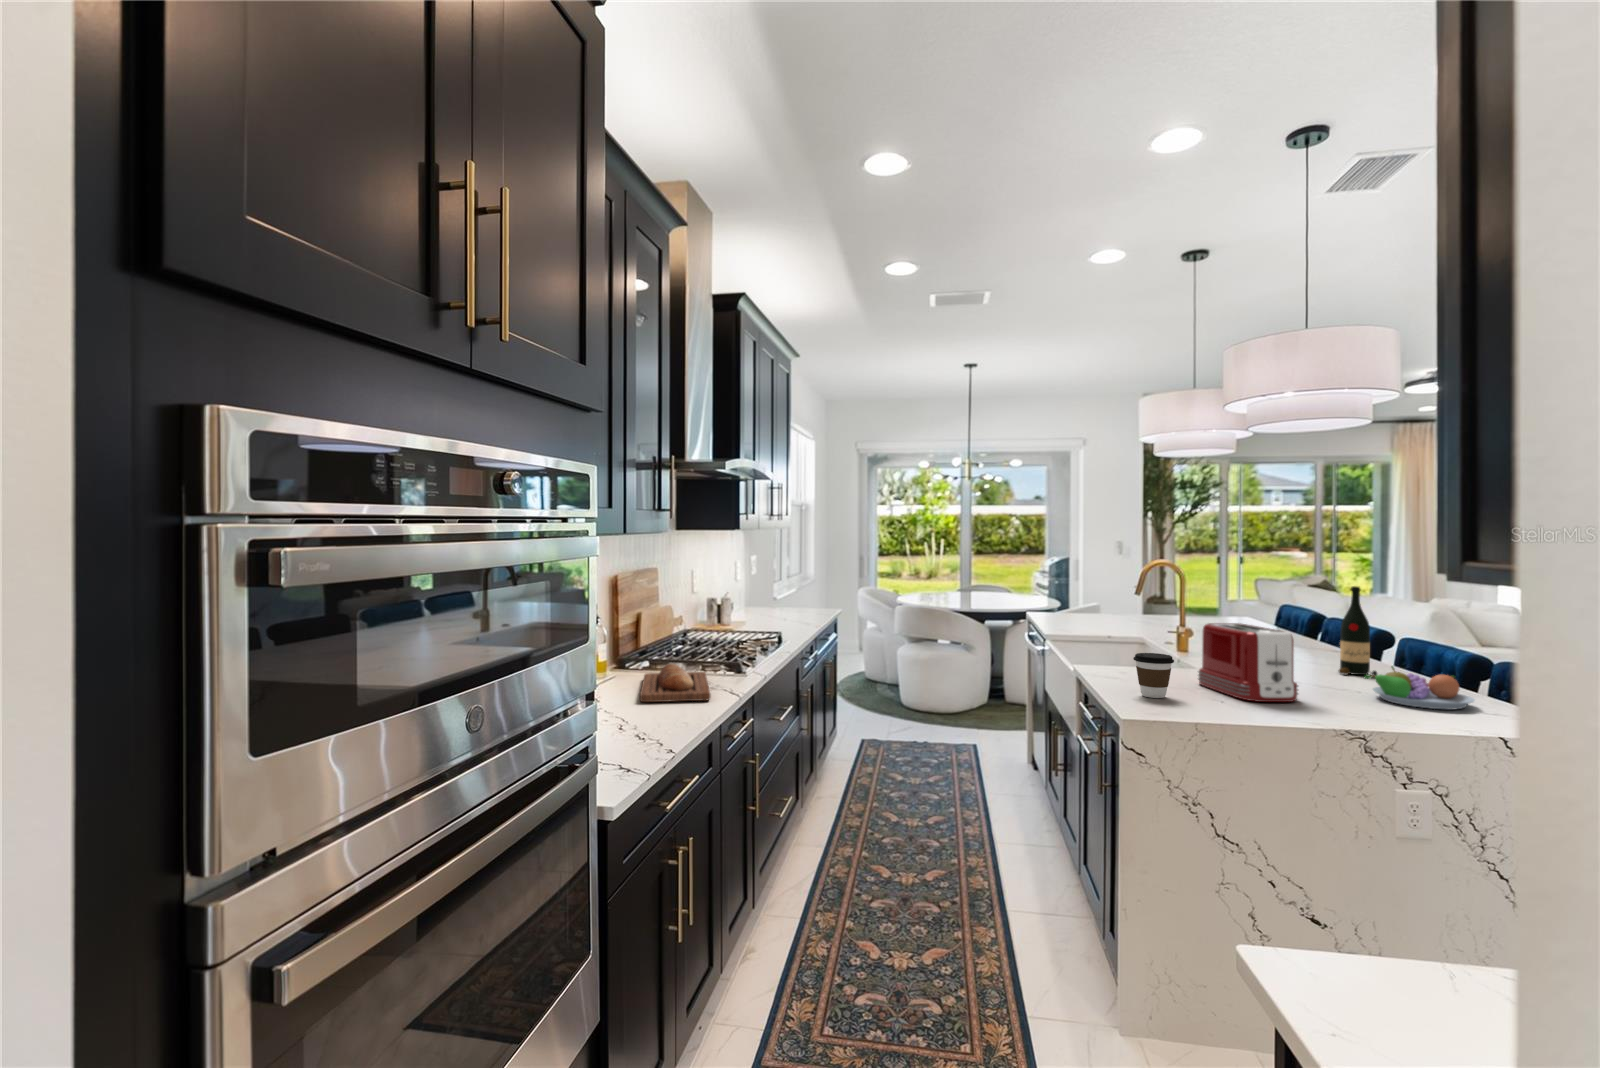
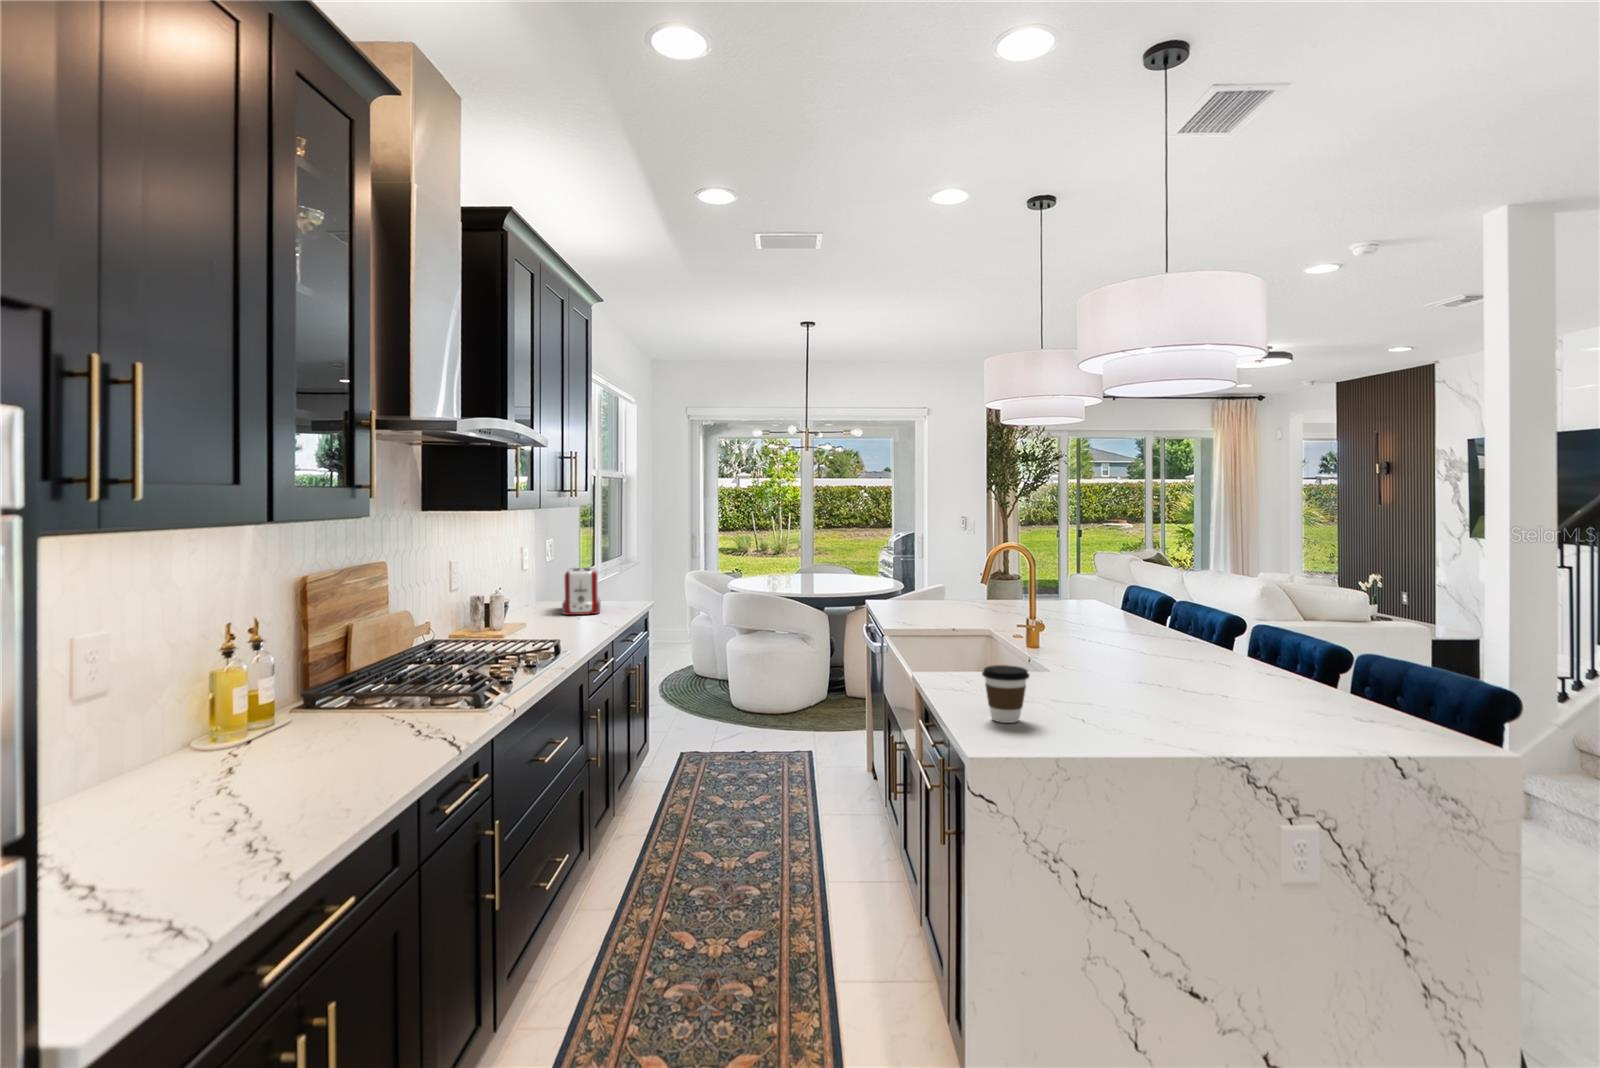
wine bottle: present [1339,586,1377,676] -> none [1200,572,1241,675]
toaster: present [1198,623,1298,702] -> present [562,568,601,615]
bread loaf: present [640,664,711,702] -> none [288,709,420,779]
fruit bowl: present [1364,666,1475,709] -> none [1235,667,1352,719]

